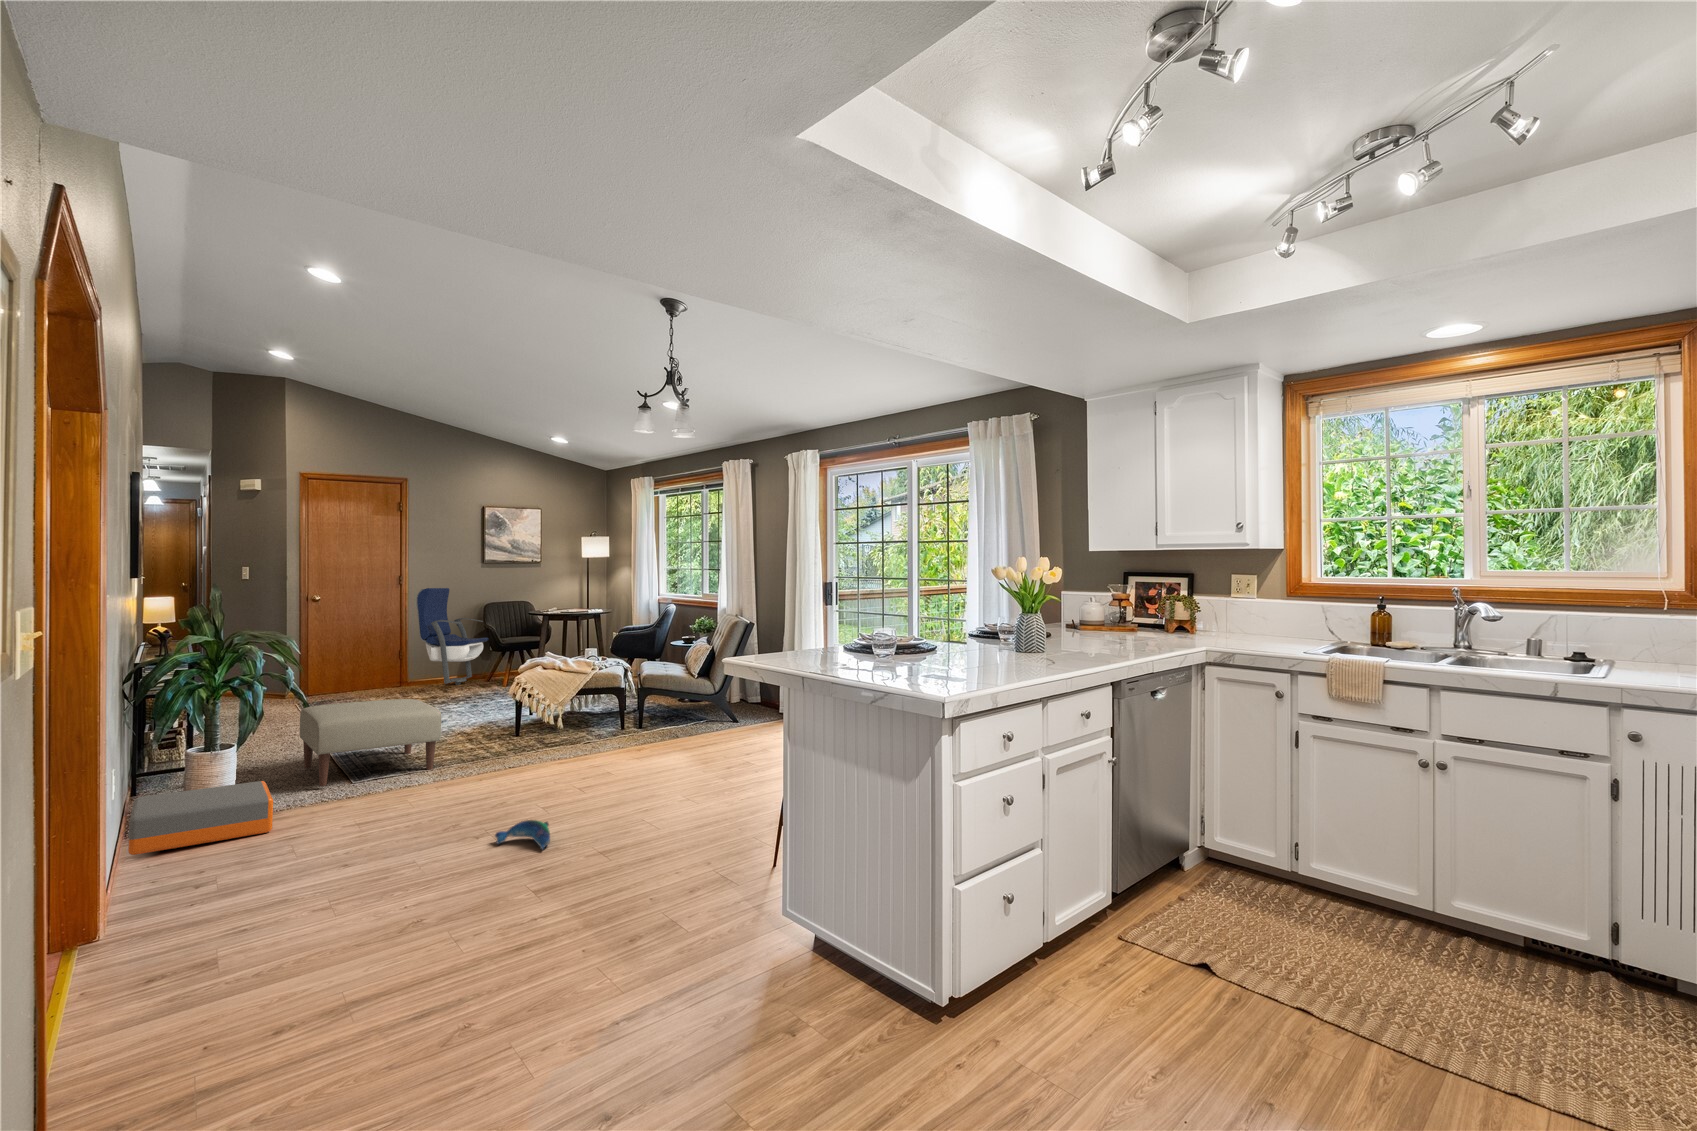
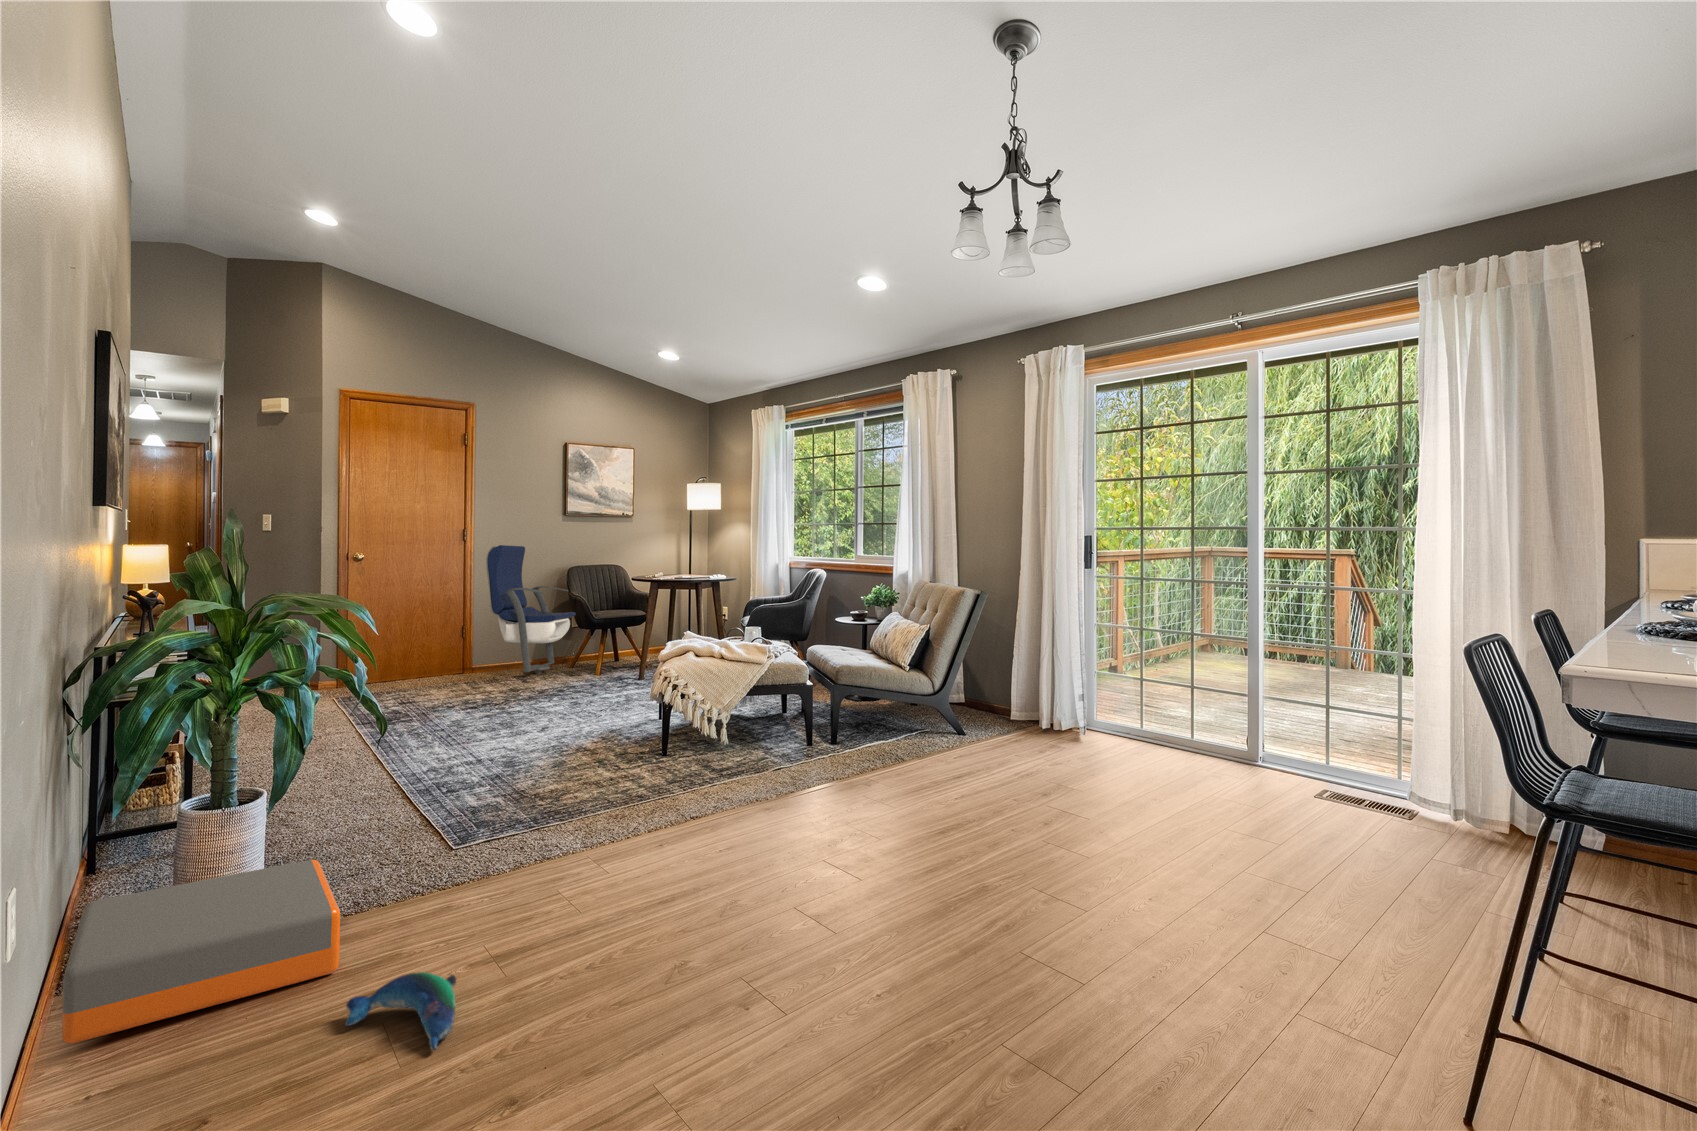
ottoman: present [300,699,441,786] -> none [361,704,584,857]
plush toy: present [495,820,550,849] -> present [346,972,456,1050]

